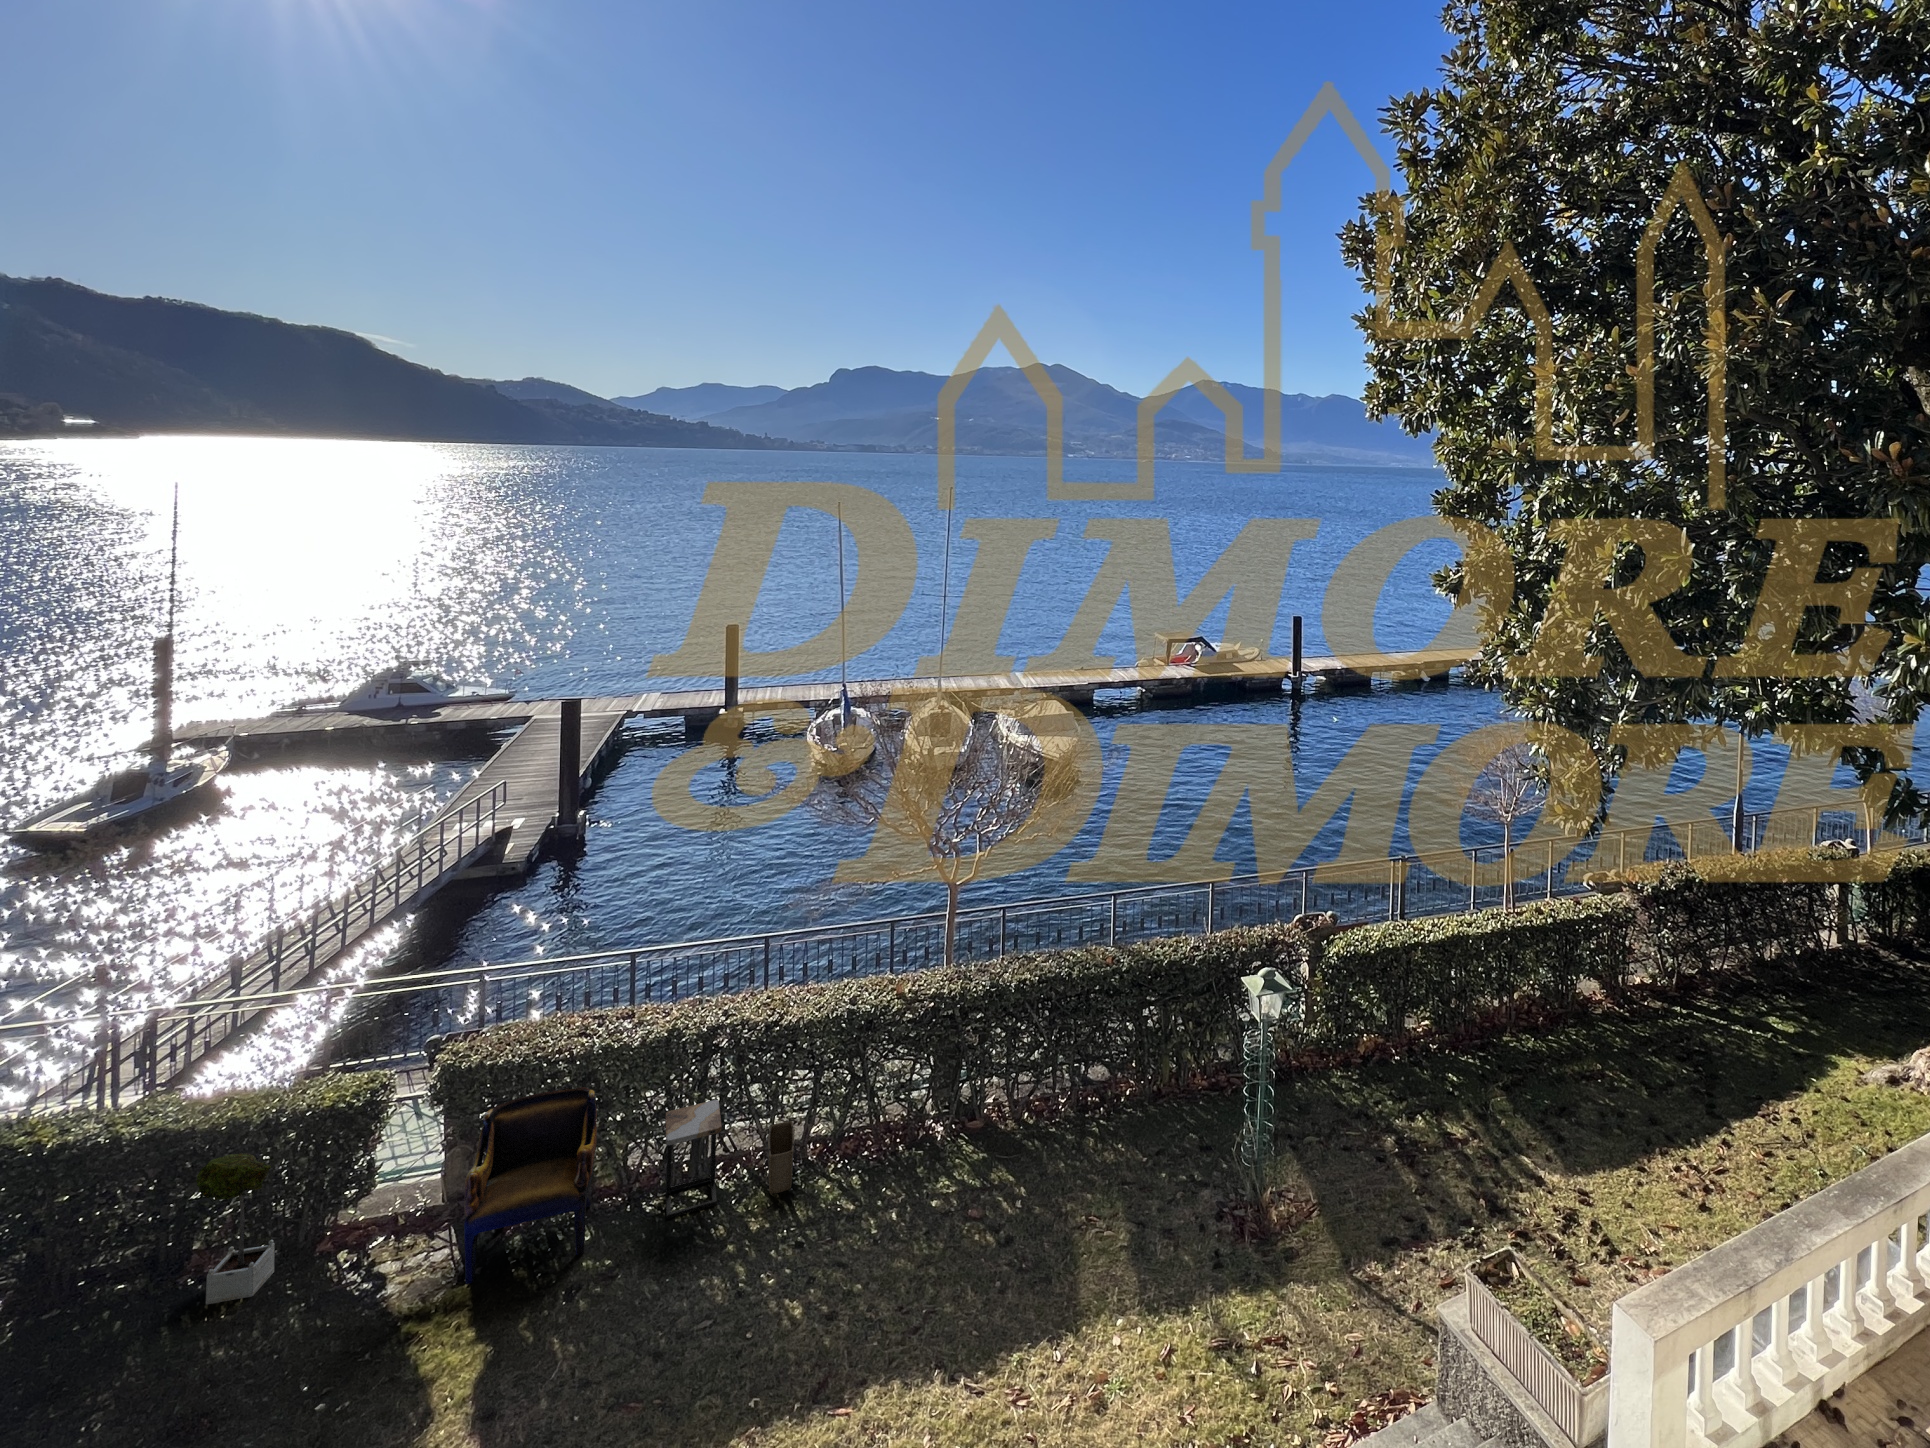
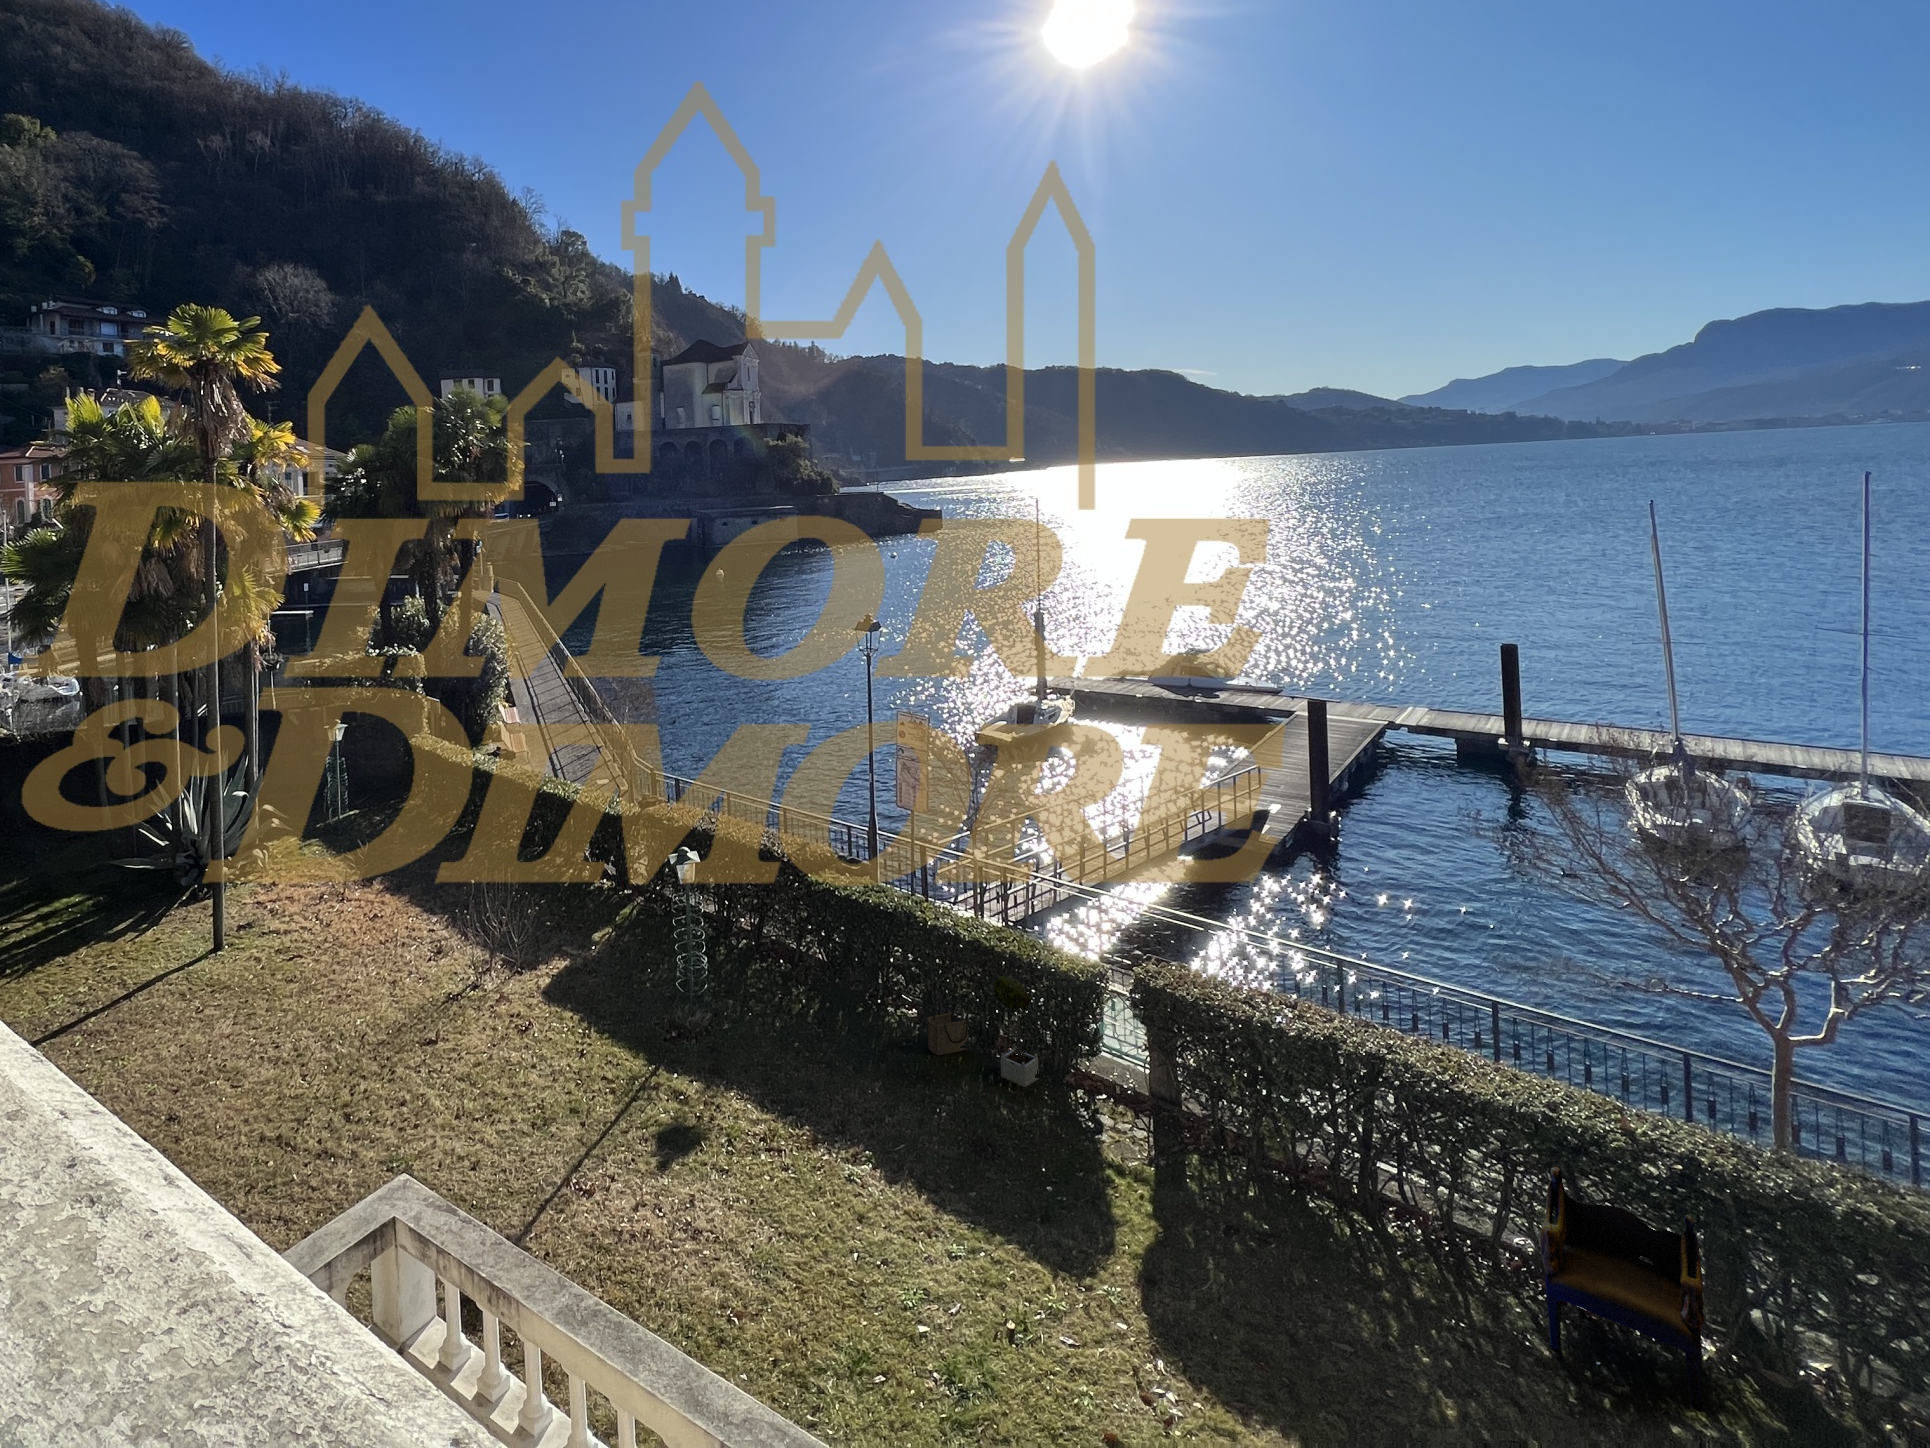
armchair: present [464,1088,597,1284] -> present [1540,1167,1705,1412]
side table: present [665,1100,722,1219] -> none [1323,1118,1385,1244]
basket: present [765,1121,797,1194] -> present [927,1012,969,1055]

